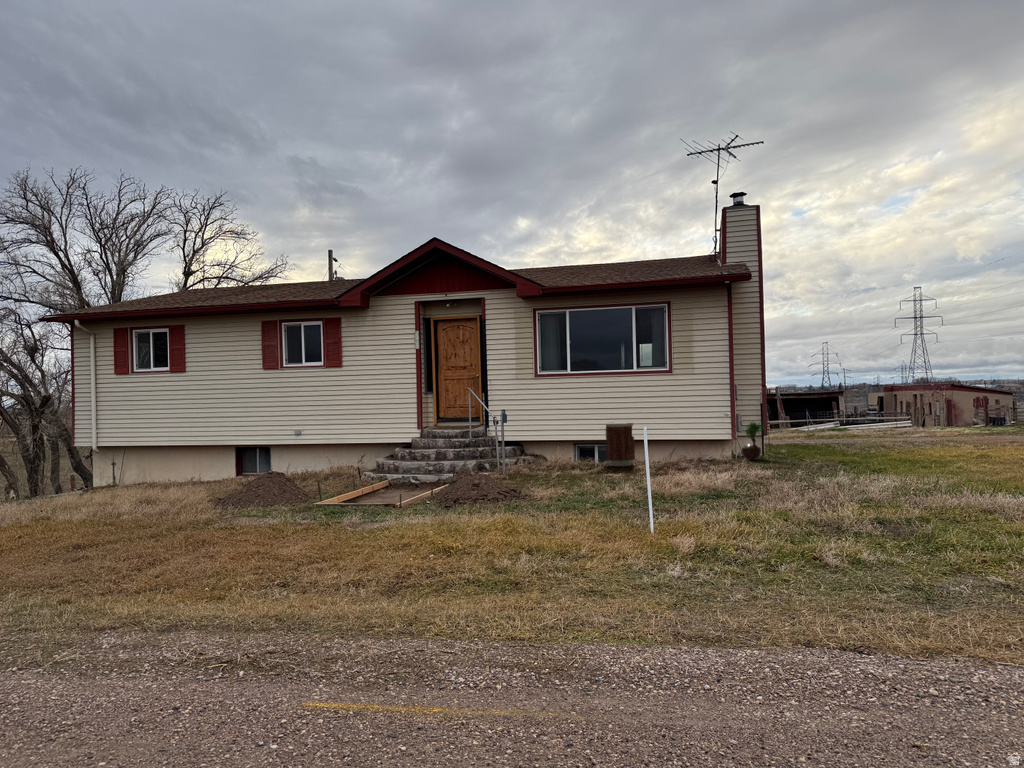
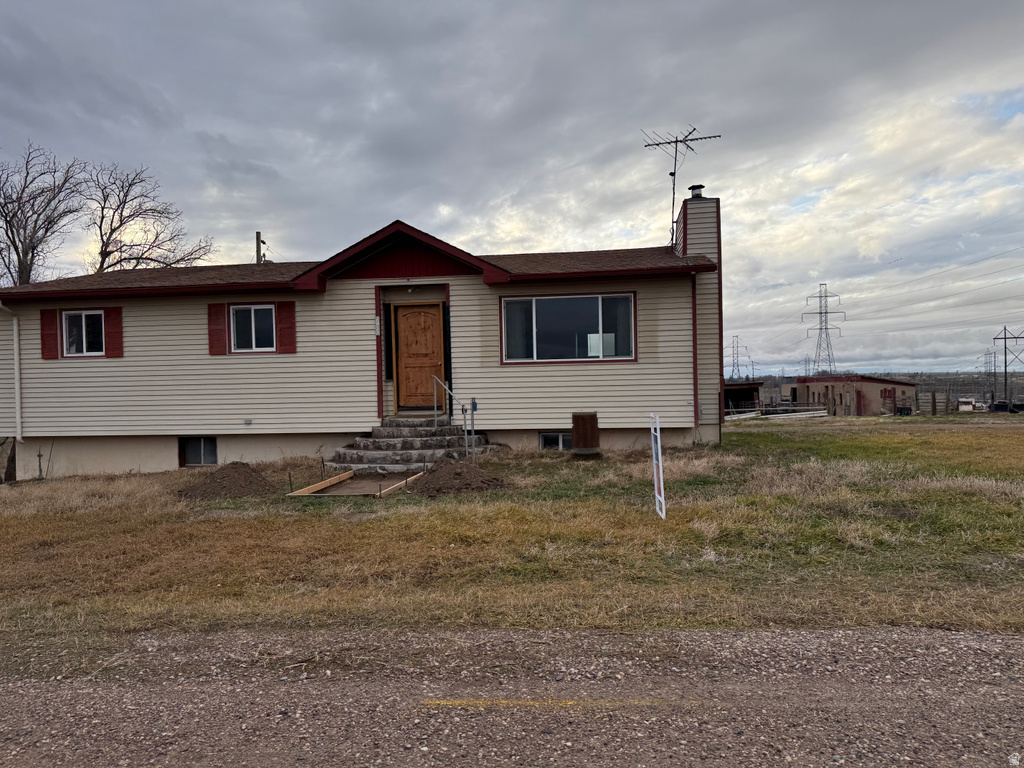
potted tree: present [742,422,762,460] -> none [701,406,724,447]

